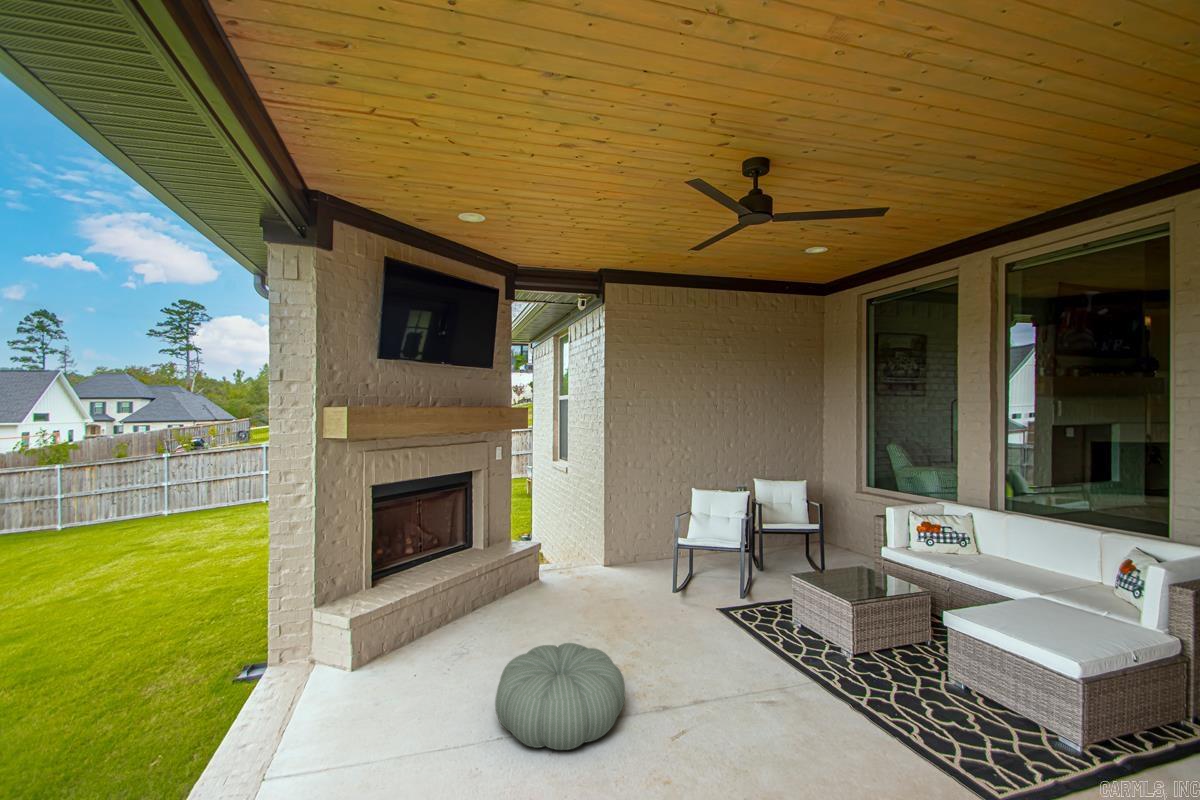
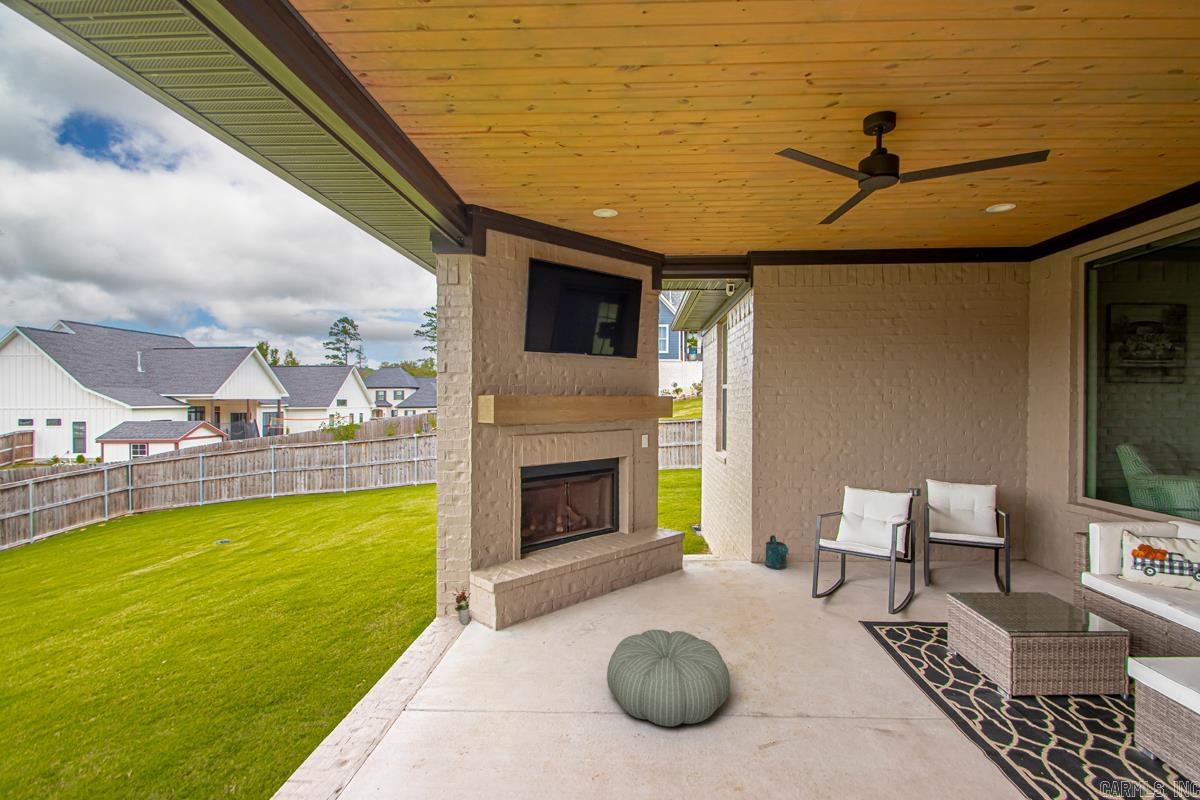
watering can: none [622,538,645,570] -> present [765,535,788,570]
decorative plant: none [289,628,315,676] -> present [452,587,471,625]

